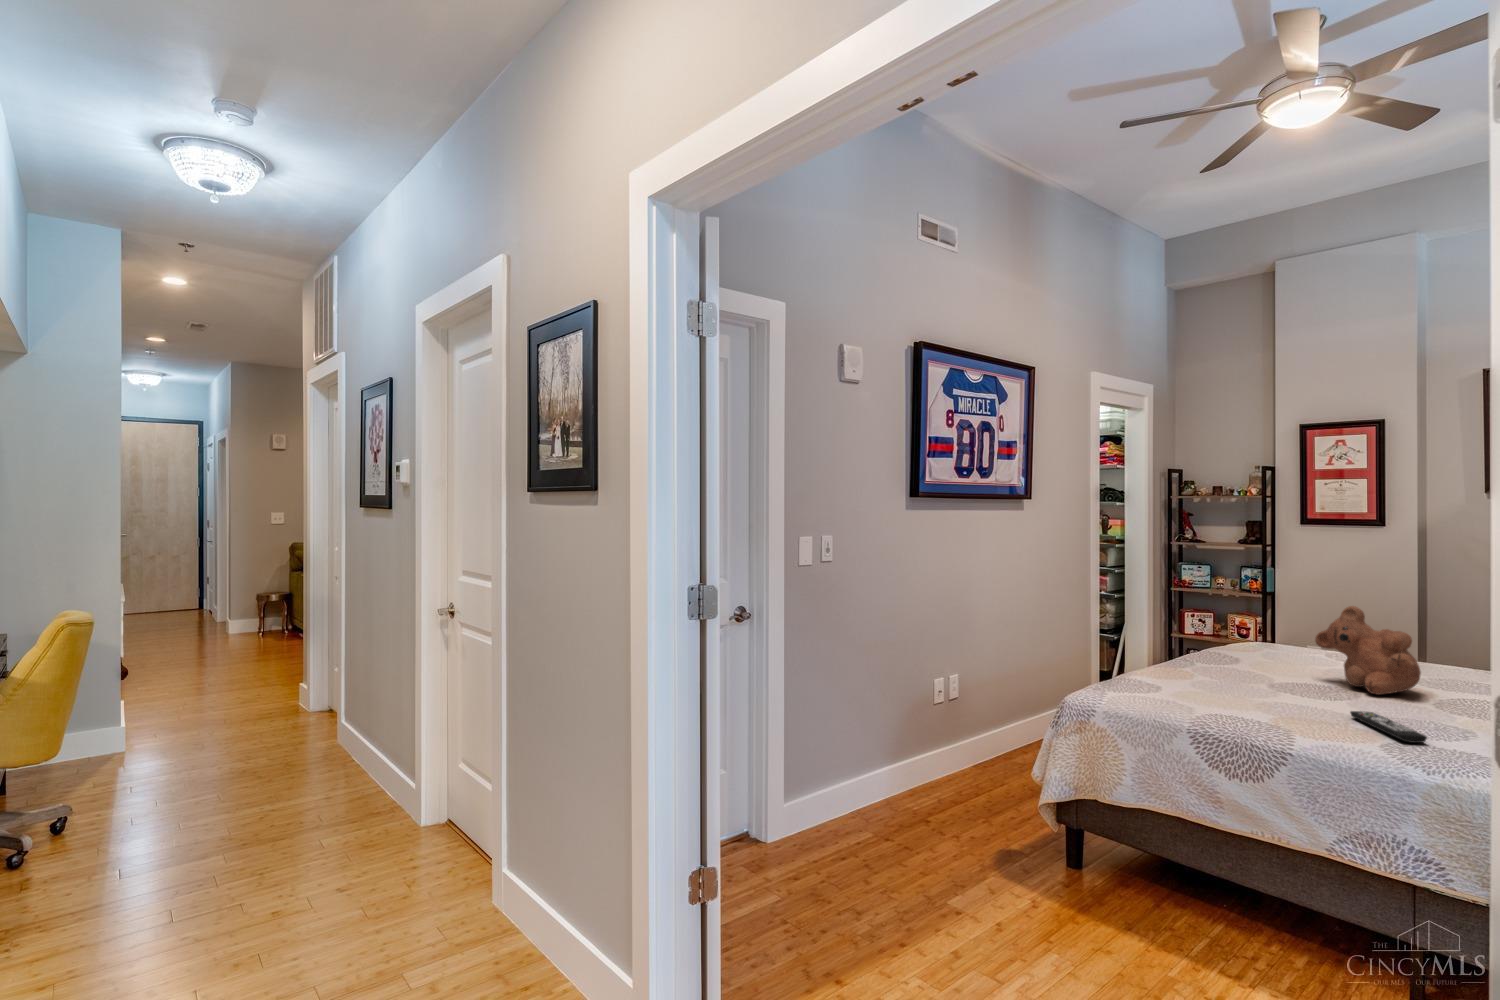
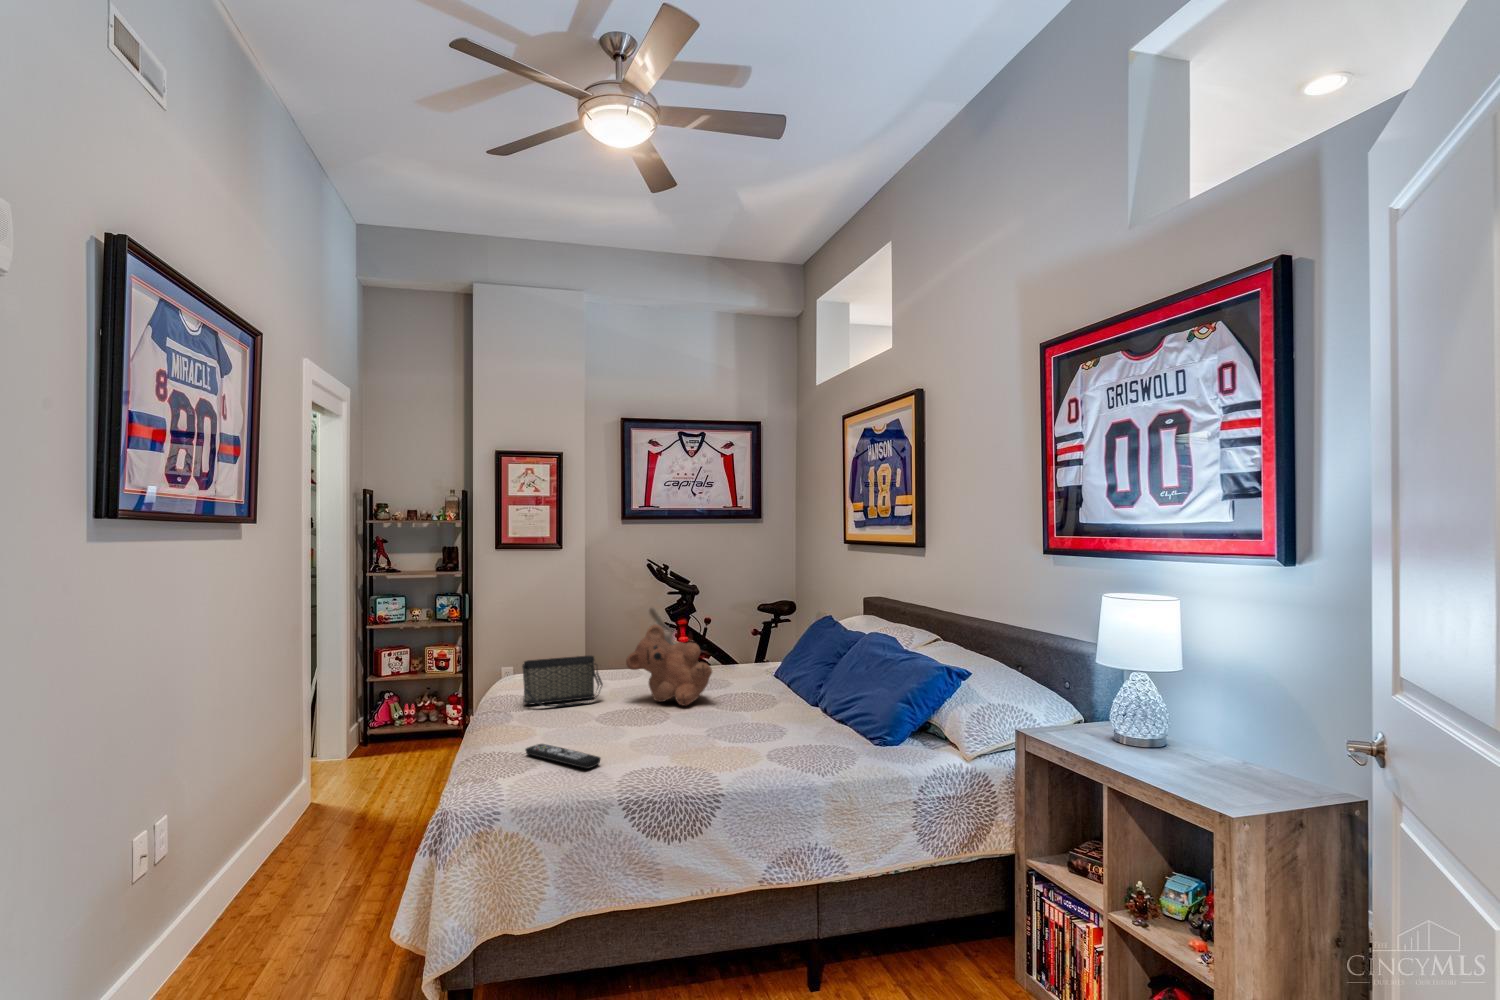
handbag: none [1212,622,1296,671] -> present [522,656,603,707]
remote control: present [1350,711,1427,743] -> present [526,744,601,768]

